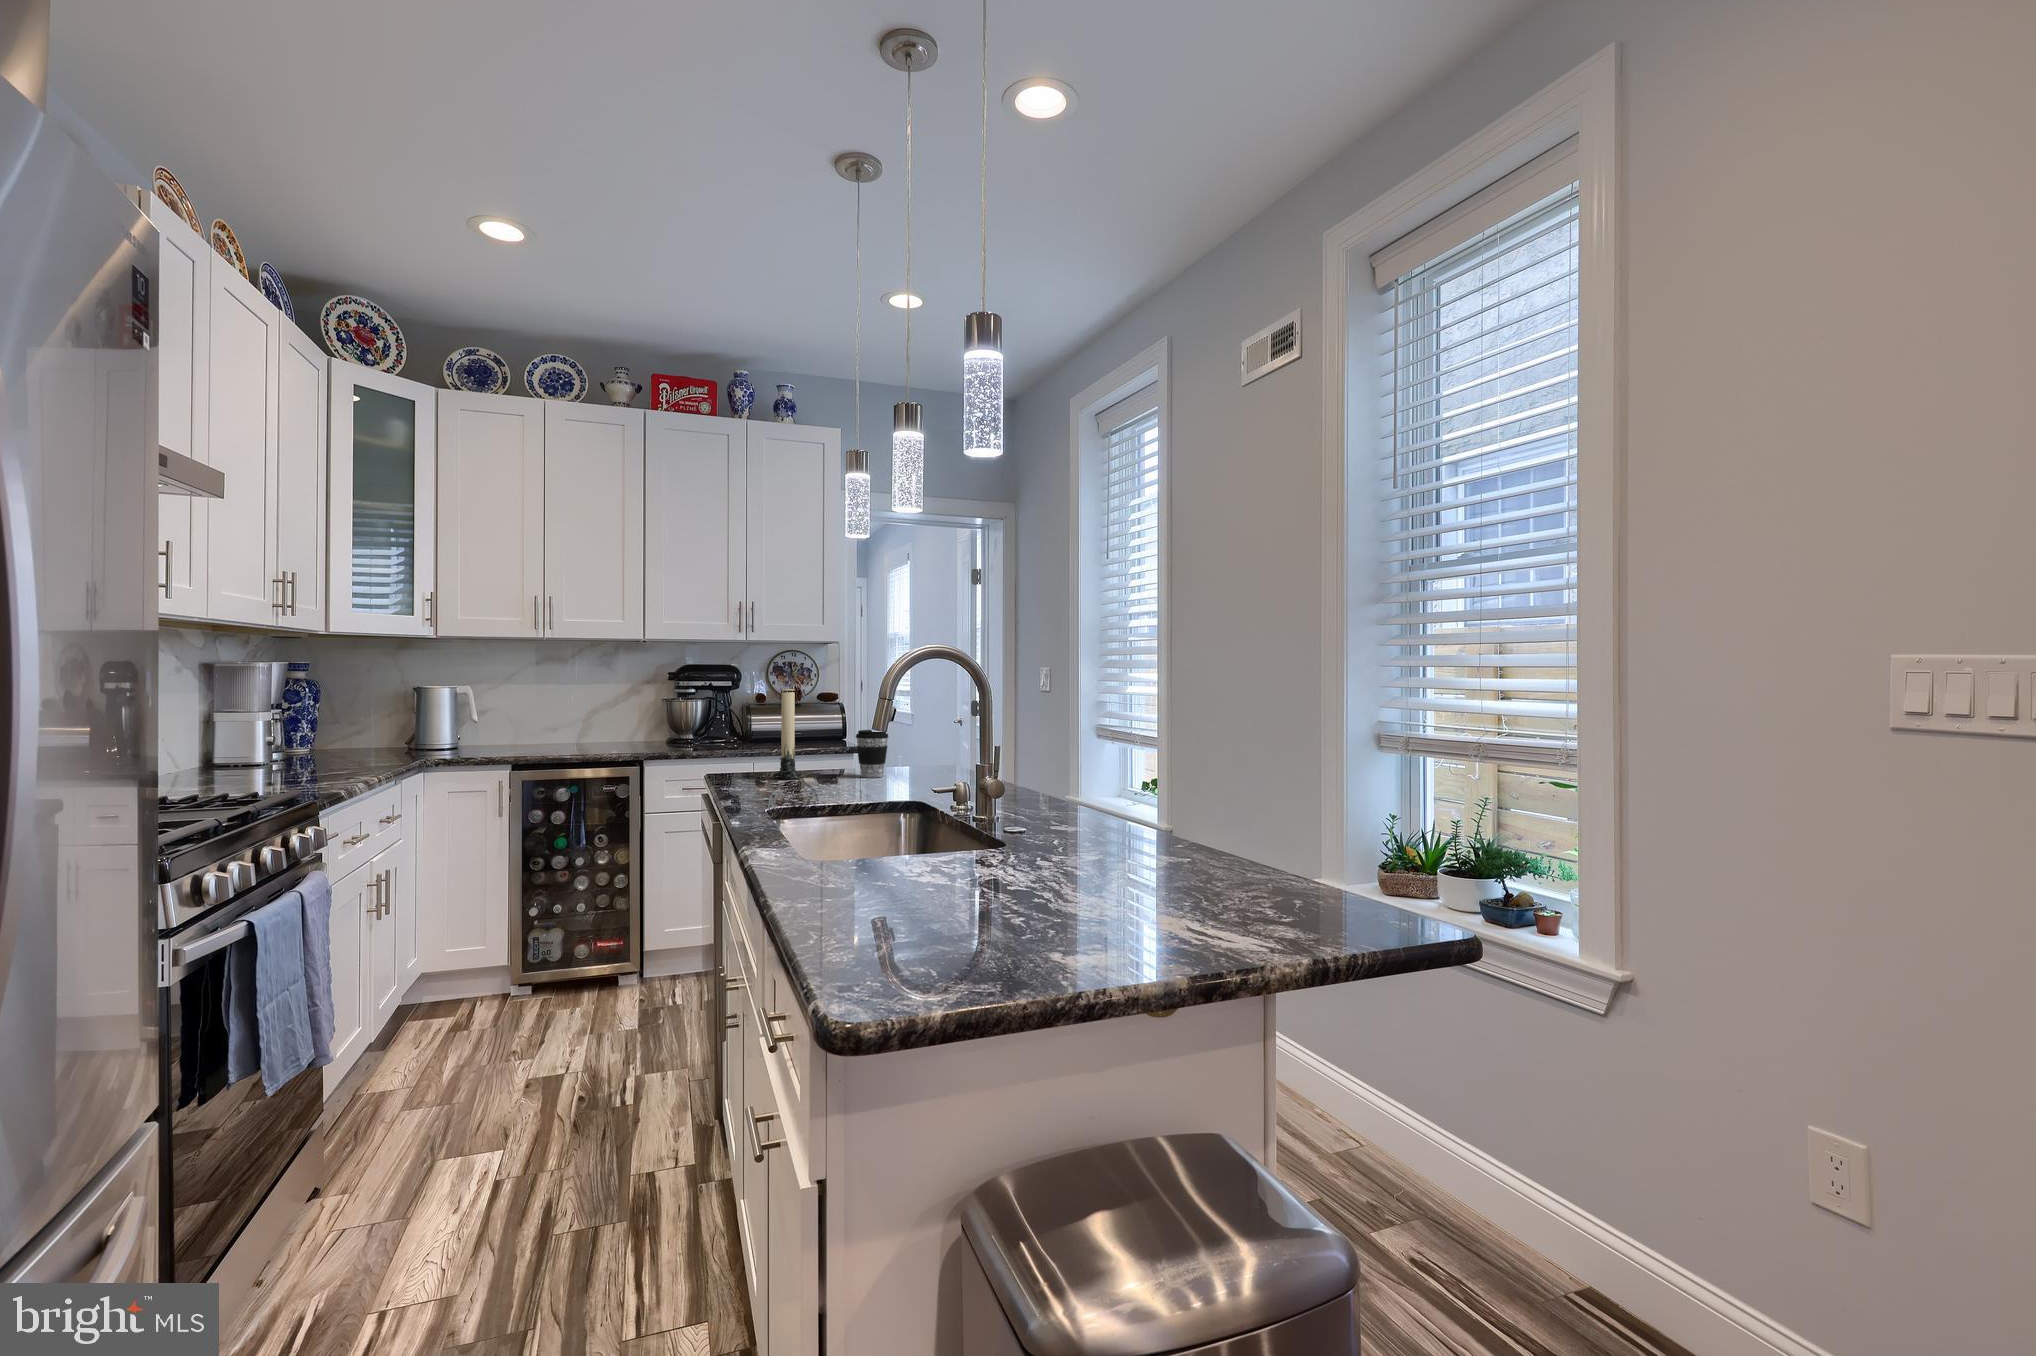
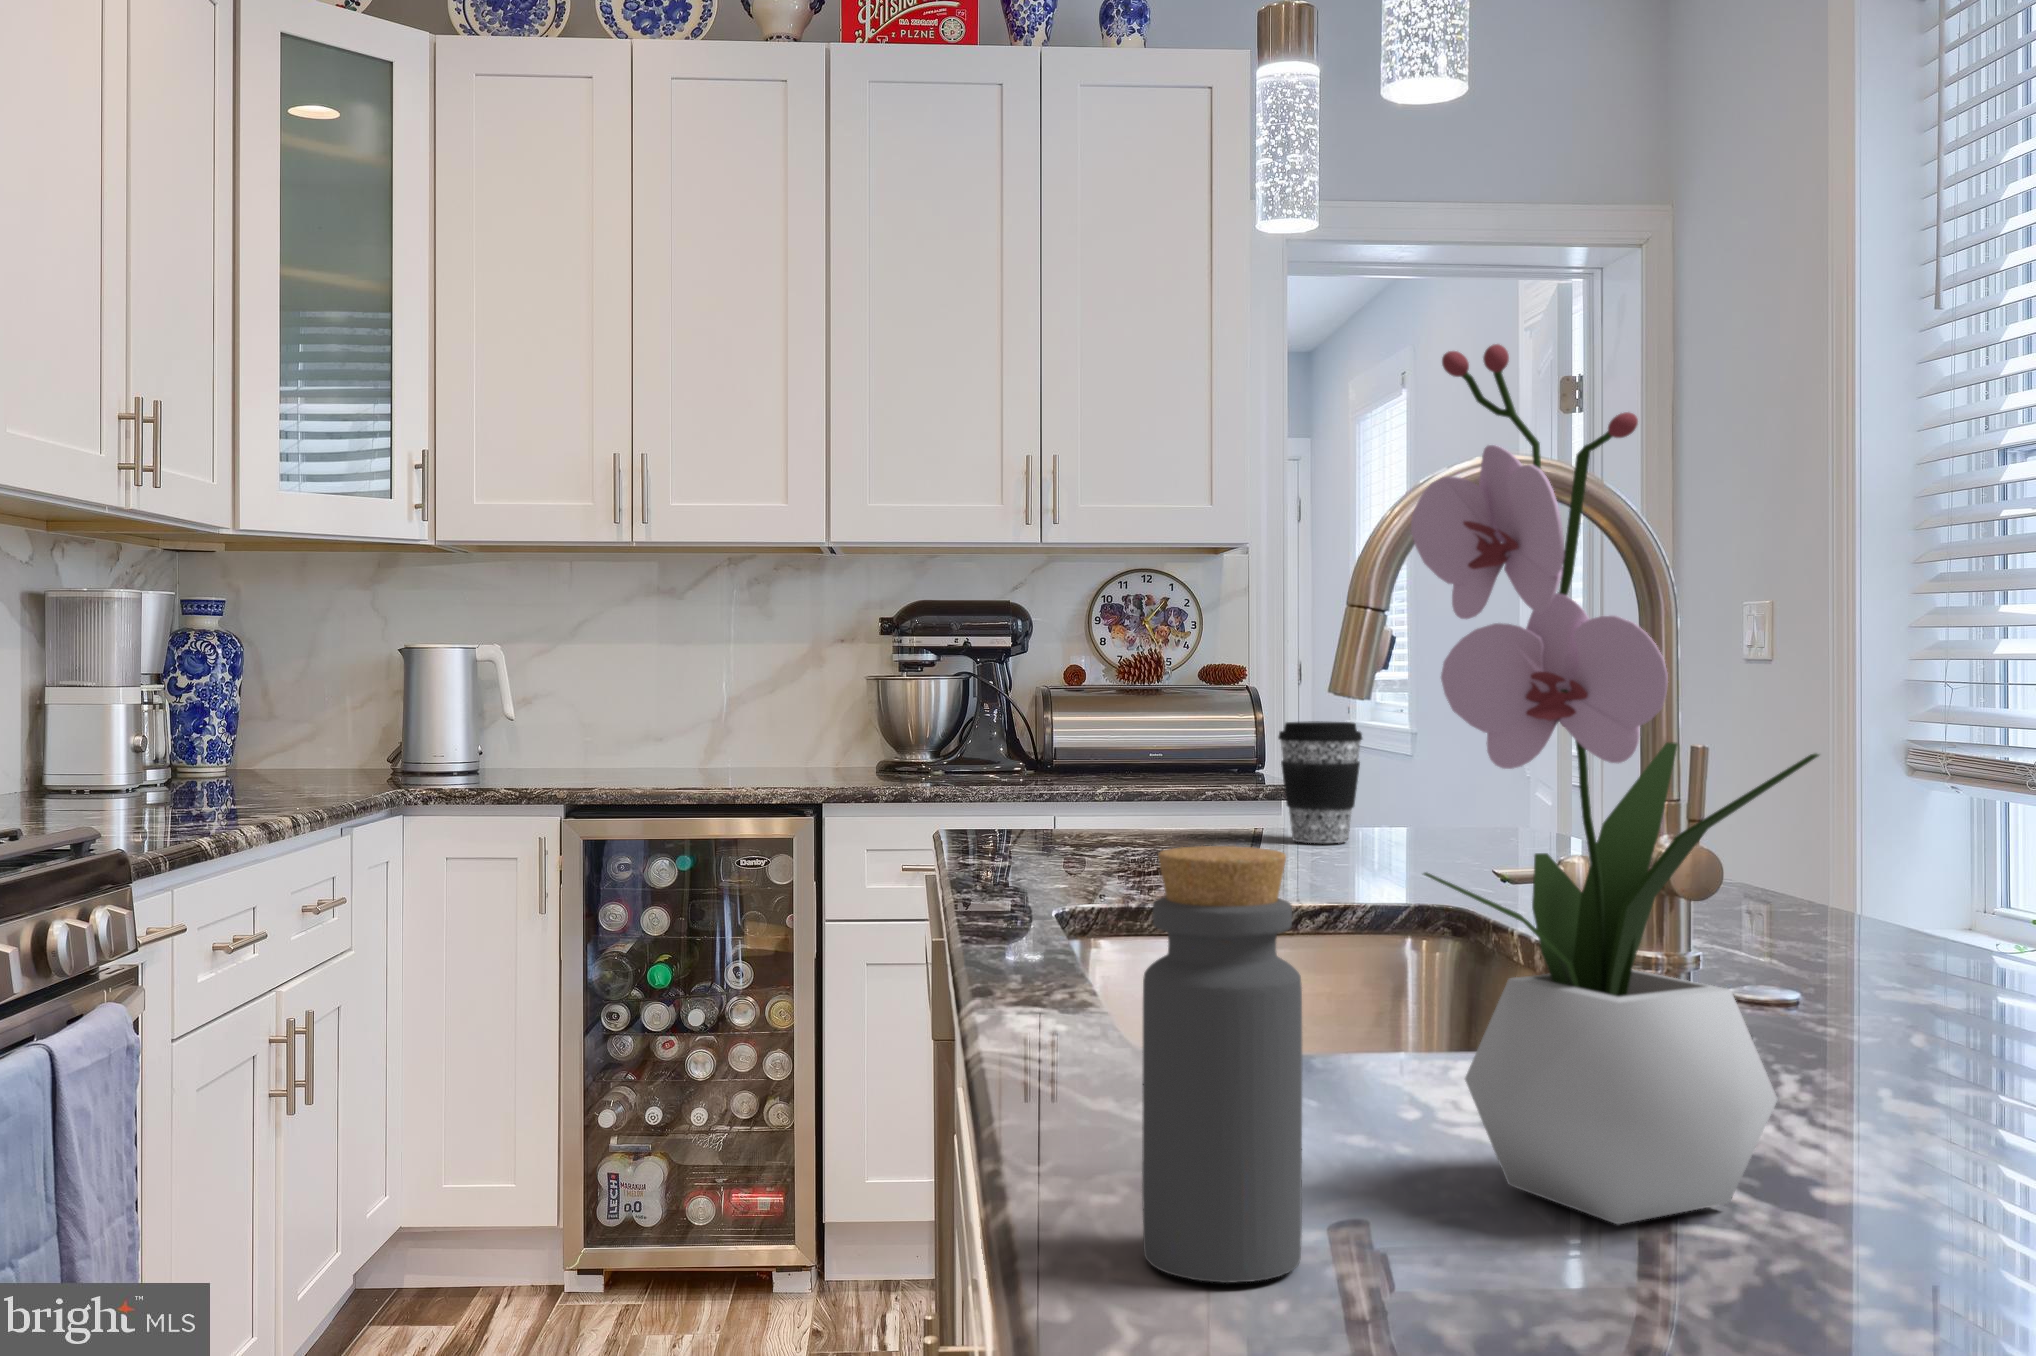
flower arrangement: none [902,653,1010,894] -> present [1411,344,1819,1224]
candle: present [773,689,796,779] -> none [1074,614,1128,839]
bottle: none [828,797,872,915] -> present [1142,846,1302,1283]

